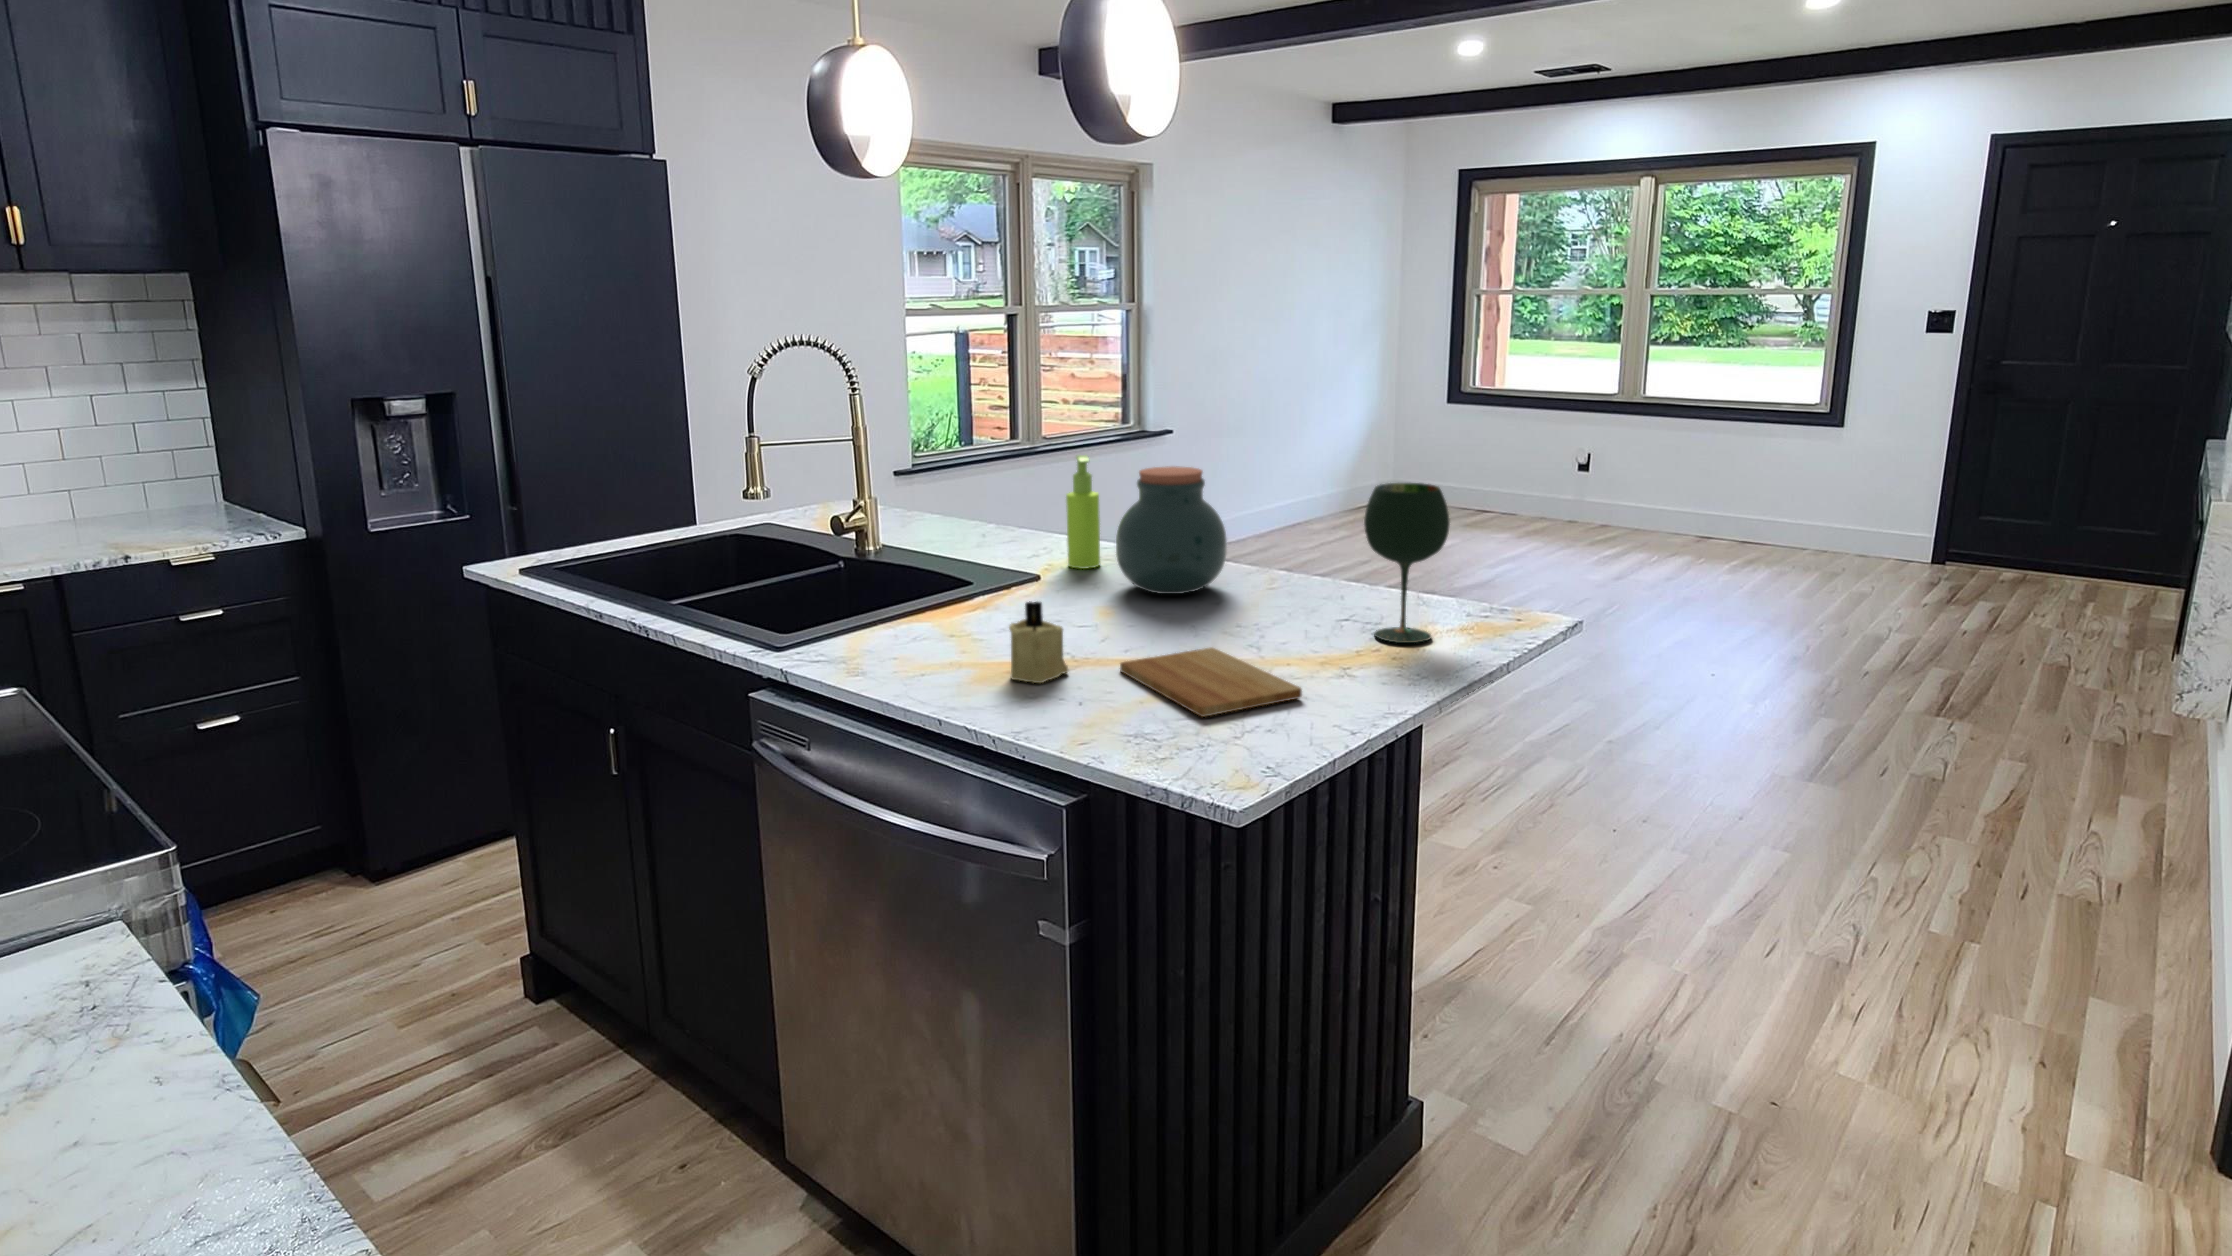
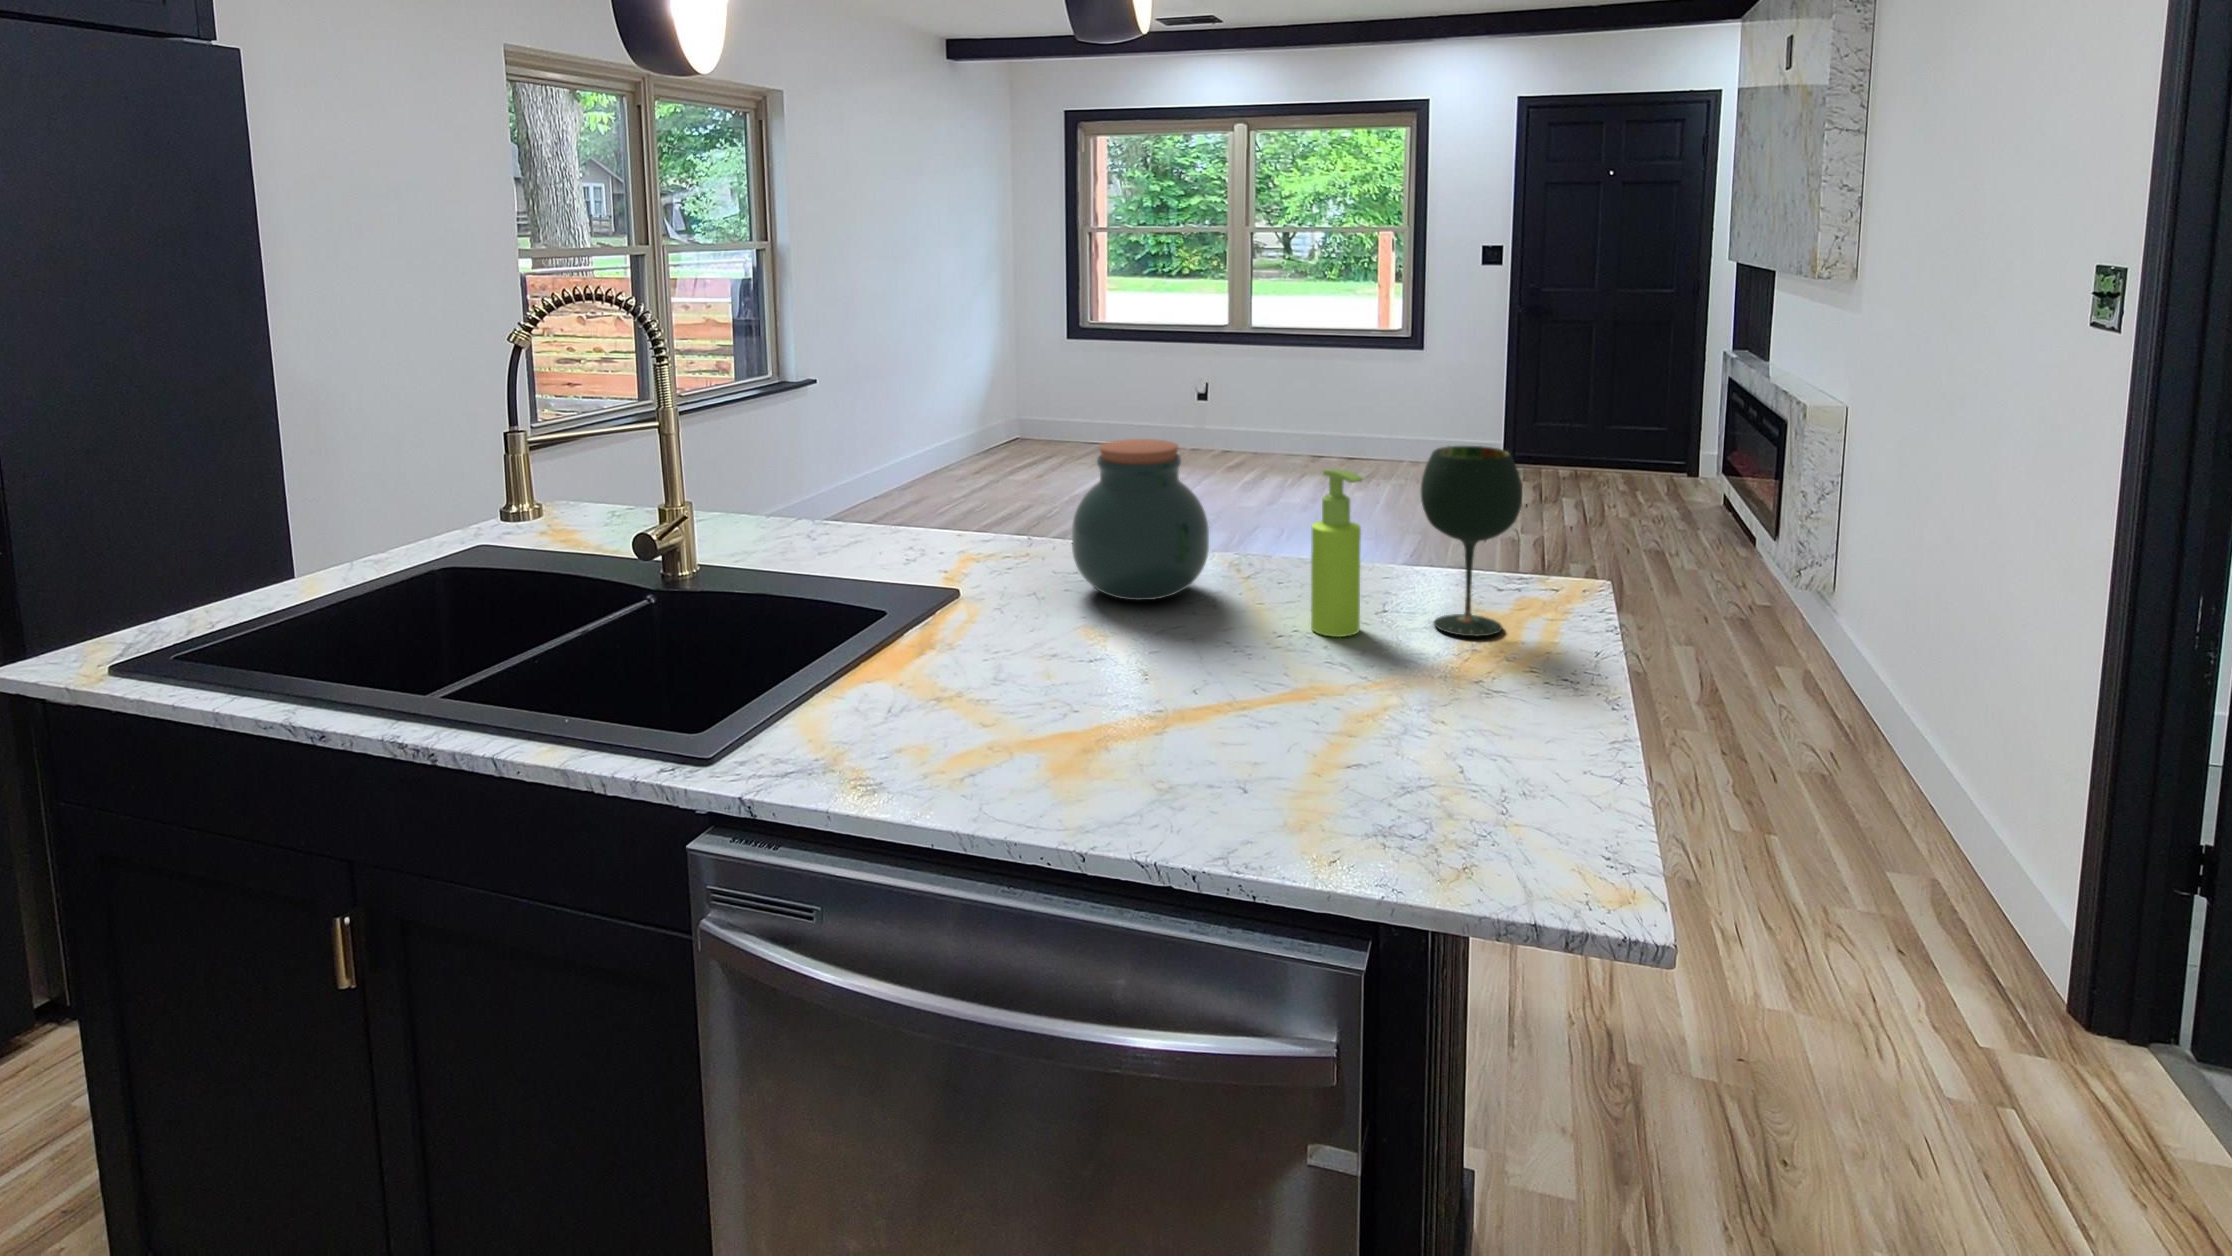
soap dispenser: present [1066,455,1100,569] -> present [1311,469,1363,637]
candle: present [1009,601,1068,683] -> none [1088,647,1166,765]
cutting board: present [1120,648,1302,717] -> none [1223,674,1485,786]

